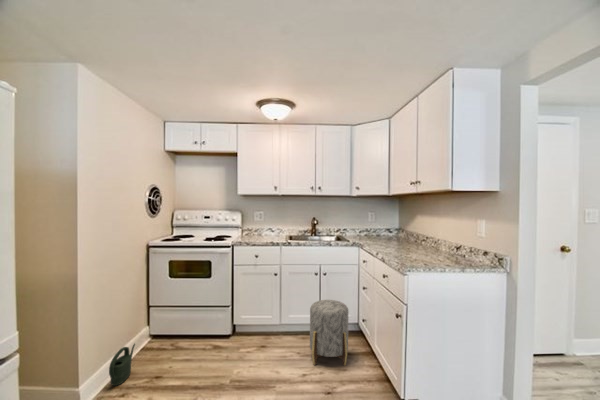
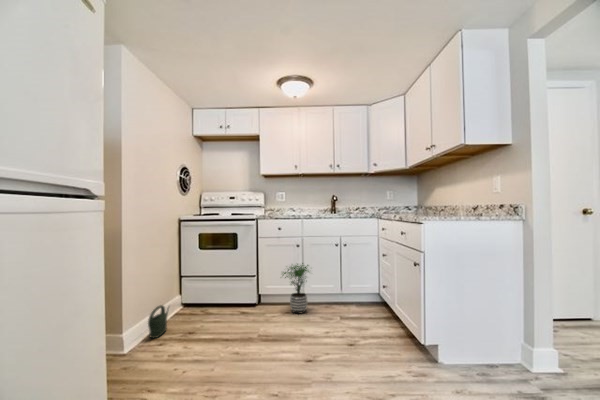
potted plant: none [256,293,293,348] -> present [283,263,309,314]
stool: present [310,300,348,366] -> none [332,266,369,326]

